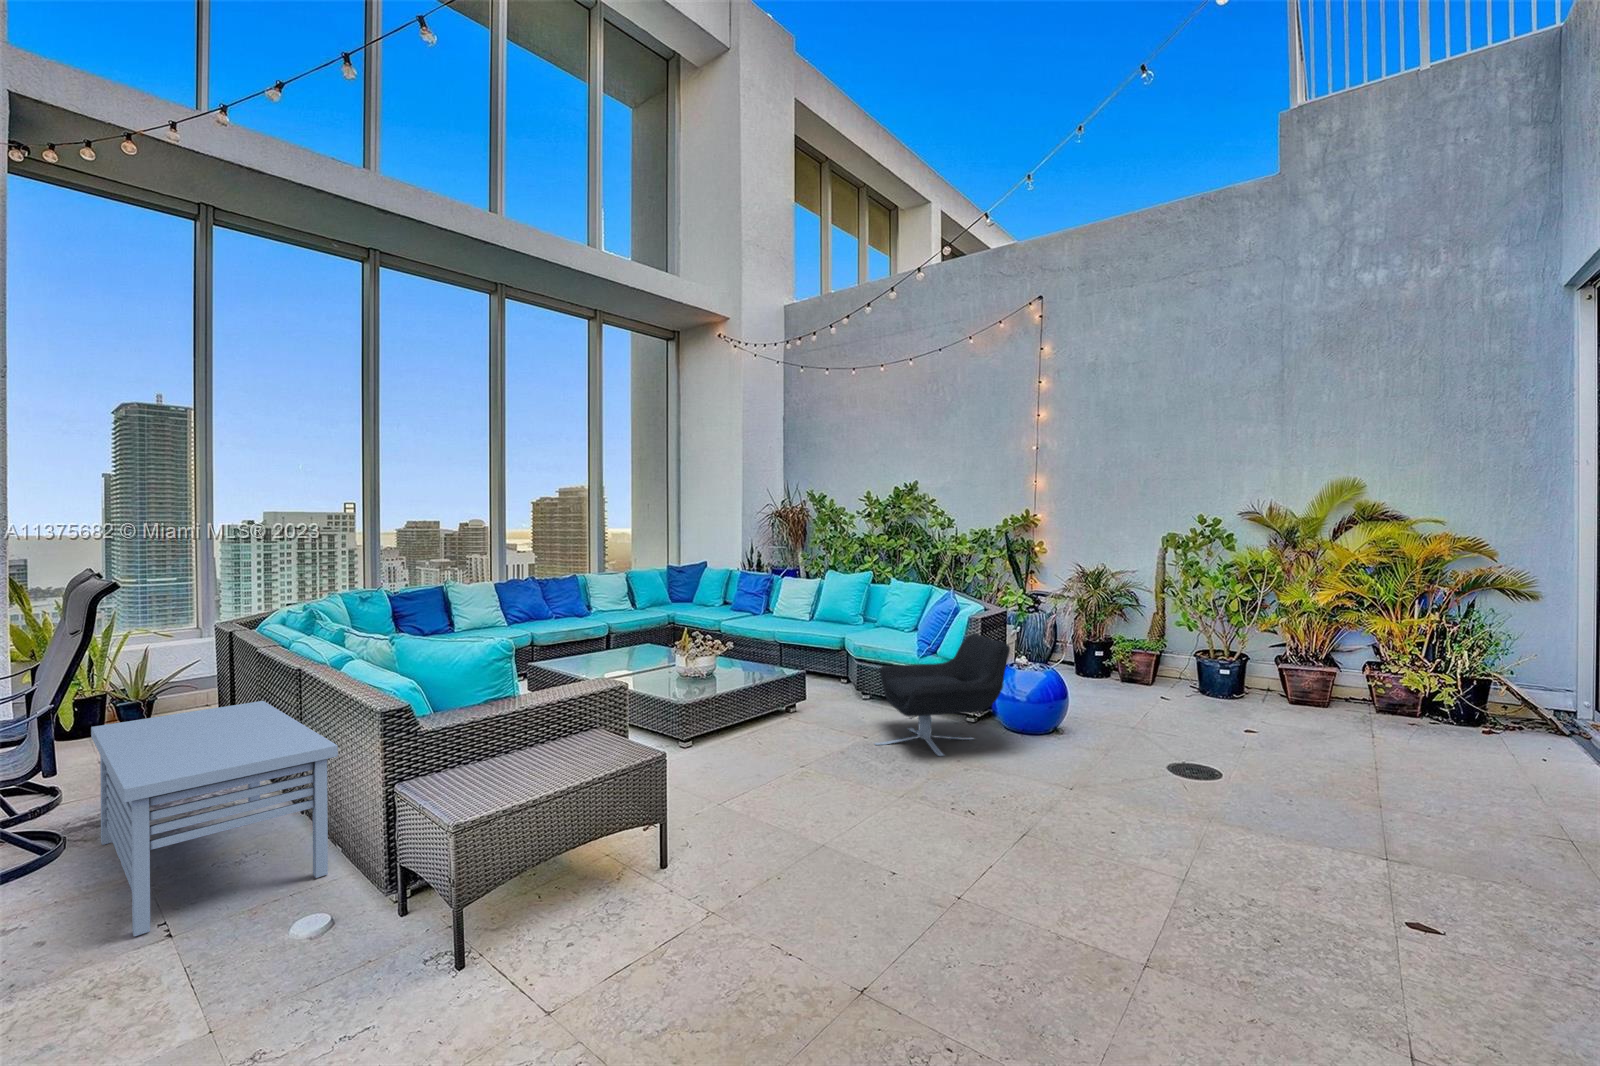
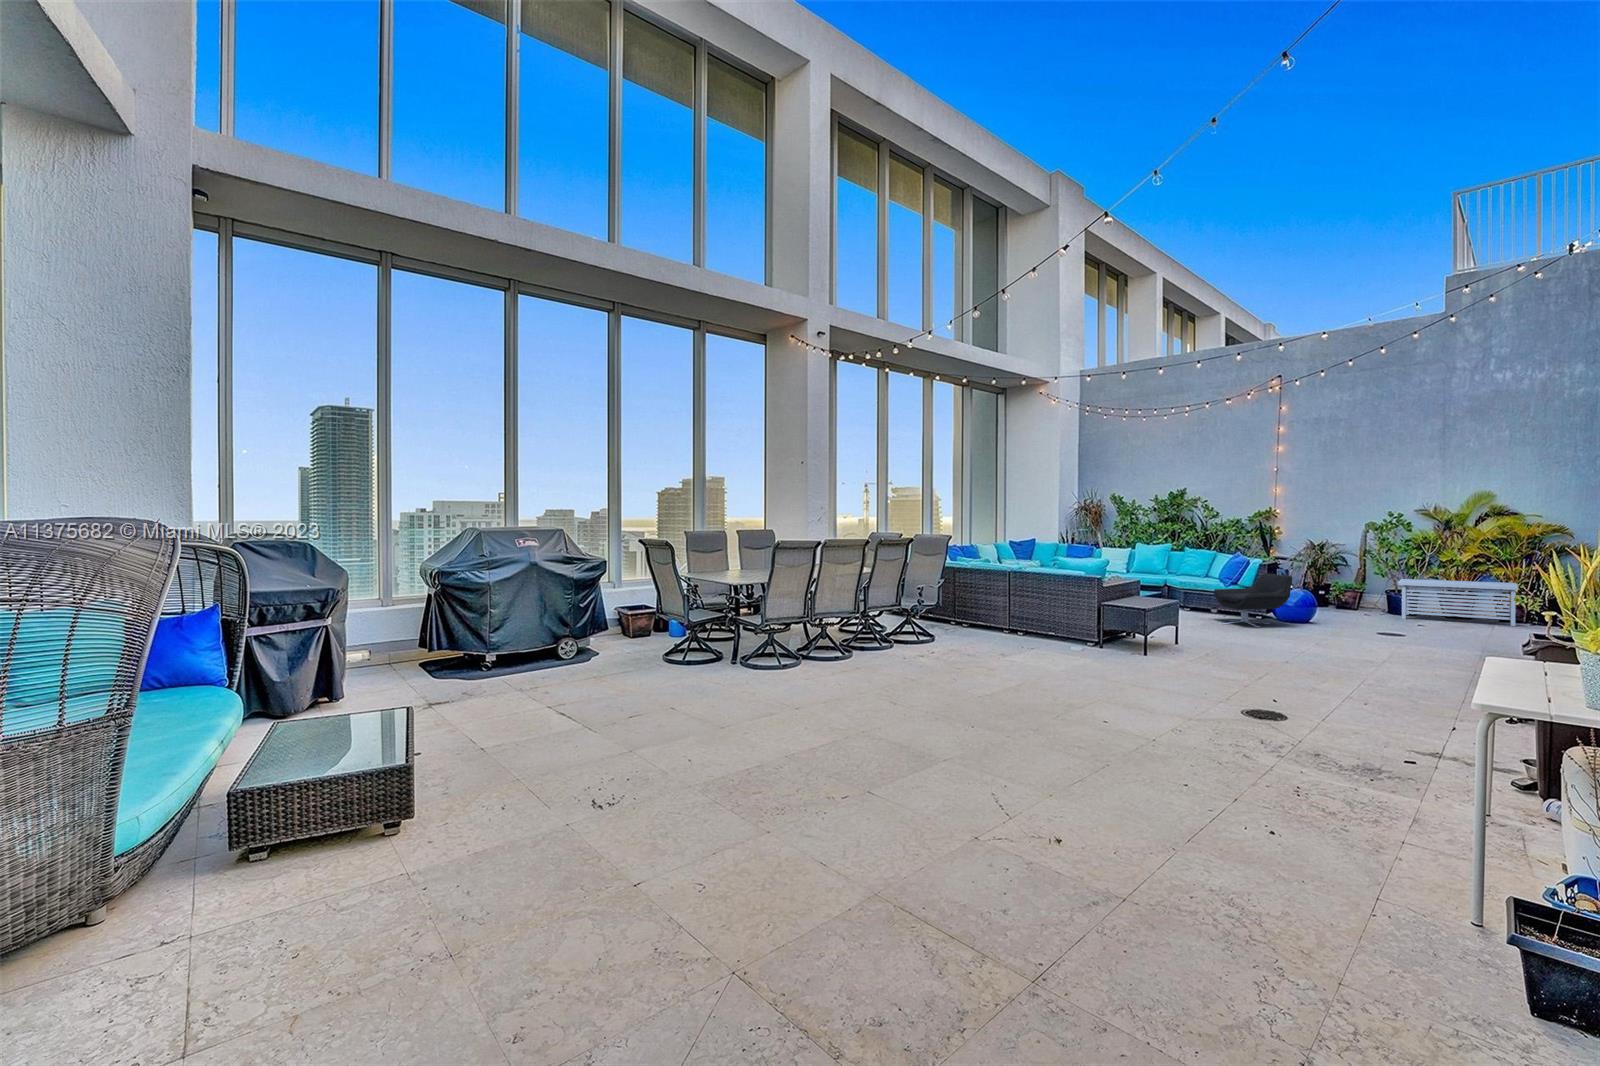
storage bench: present [91,701,338,936] -> present [1398,579,1518,626]

